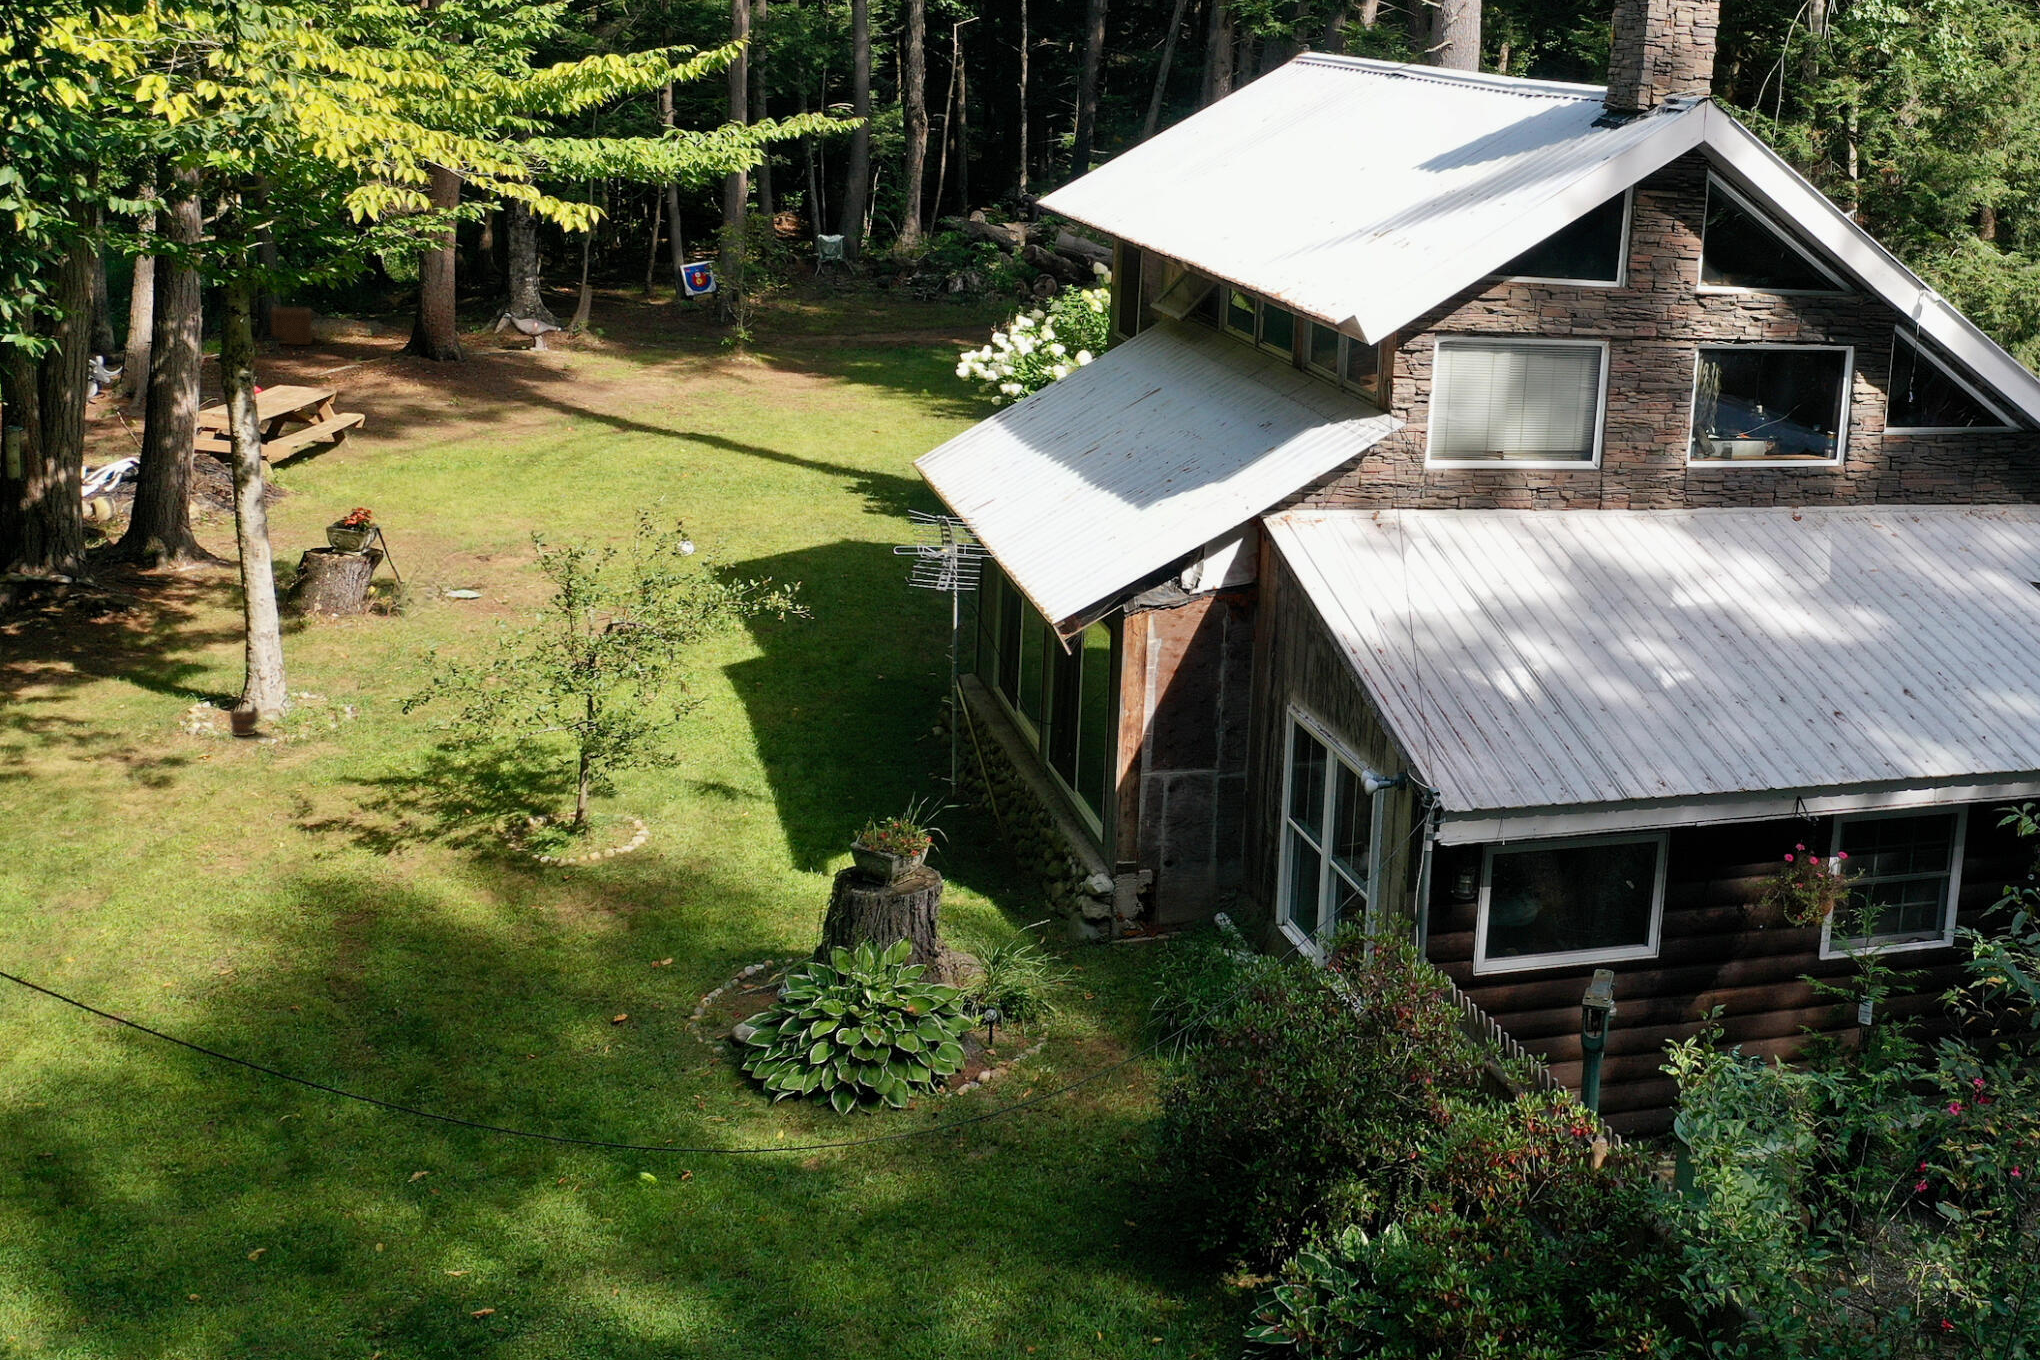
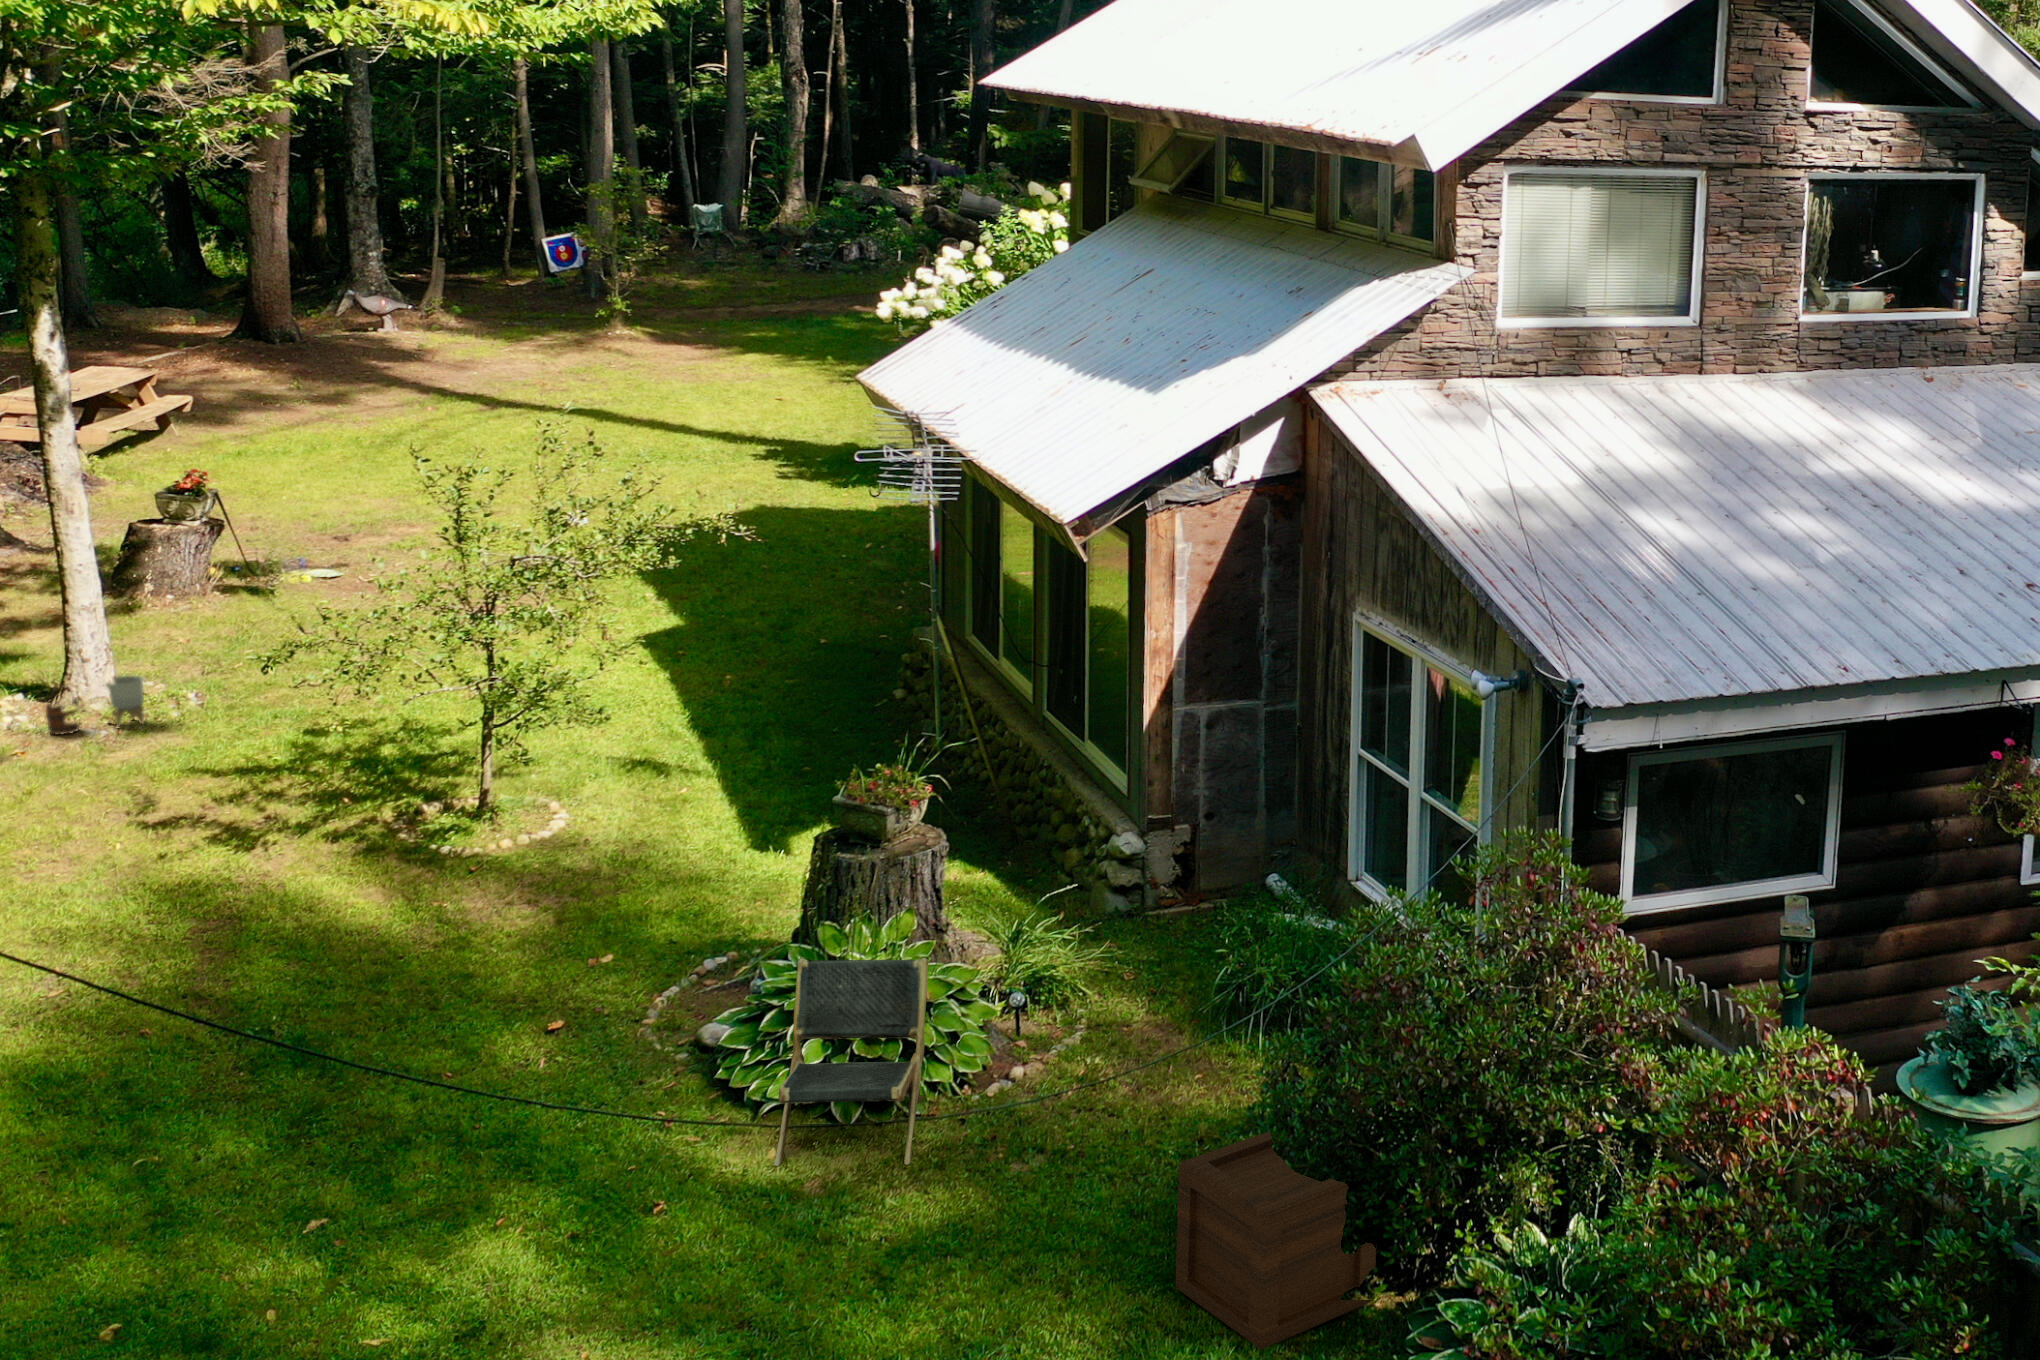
wooden crate: present [271,307,312,345] -> present [1176,1131,1376,1350]
planter: none [278,688,310,732] -> present [103,675,144,729]
lounge chair: none [777,982,912,1155] -> present [774,958,928,1166]

